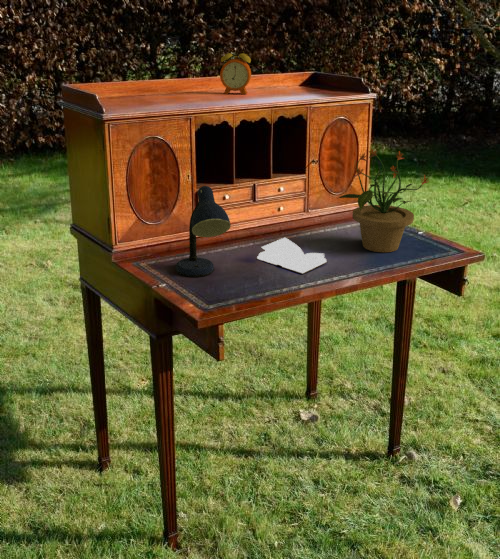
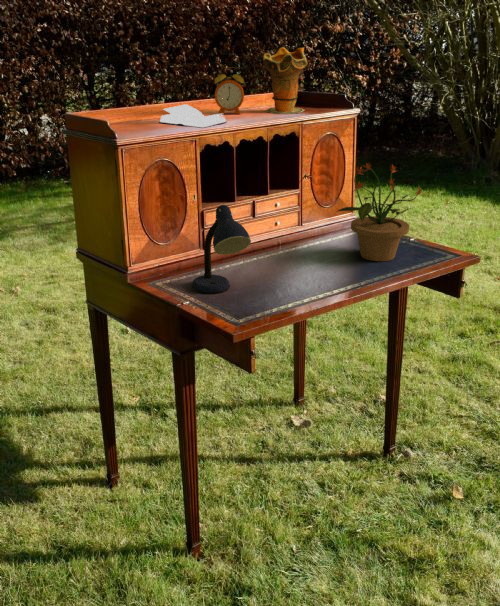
decorative vase: none [271,27,317,96] -> present [263,47,308,114]
book: present [256,238,327,274] -> present [159,104,226,128]

